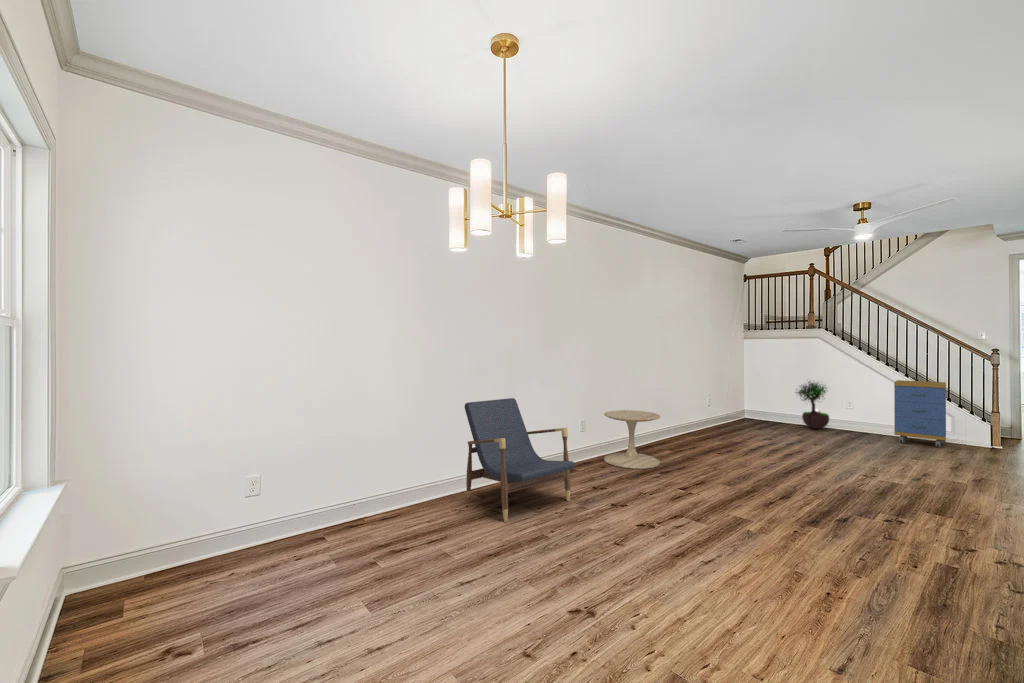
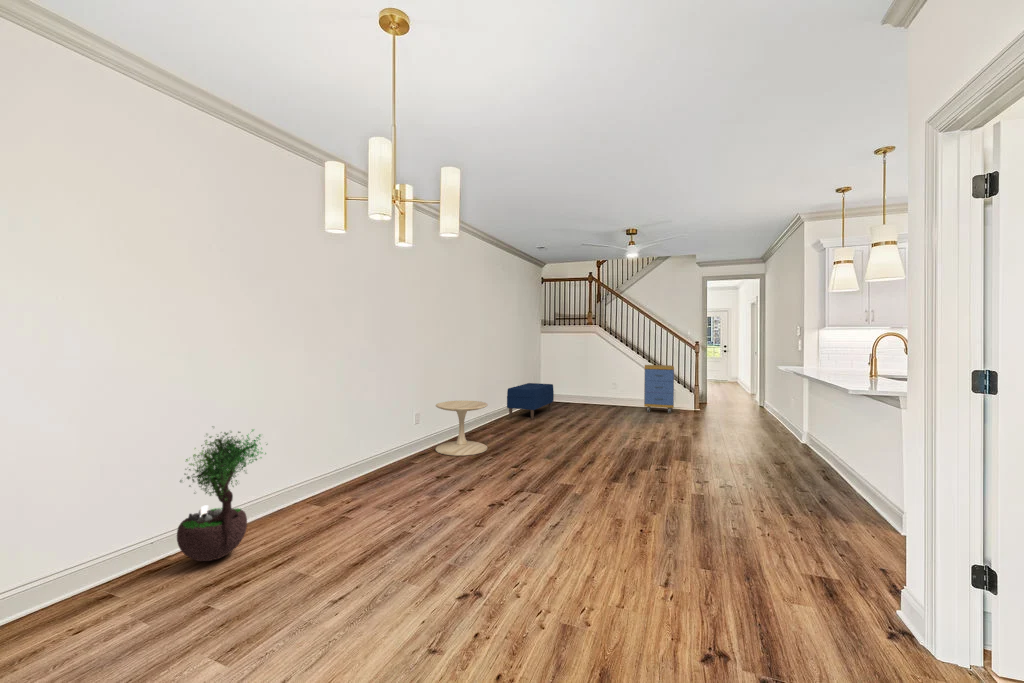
potted tree: present [795,382,829,429] -> present [177,430,266,561]
bench: none [696,396,758,437] -> present [507,383,554,419]
lounge chair: present [465,398,575,522] -> none [297,395,425,527]

